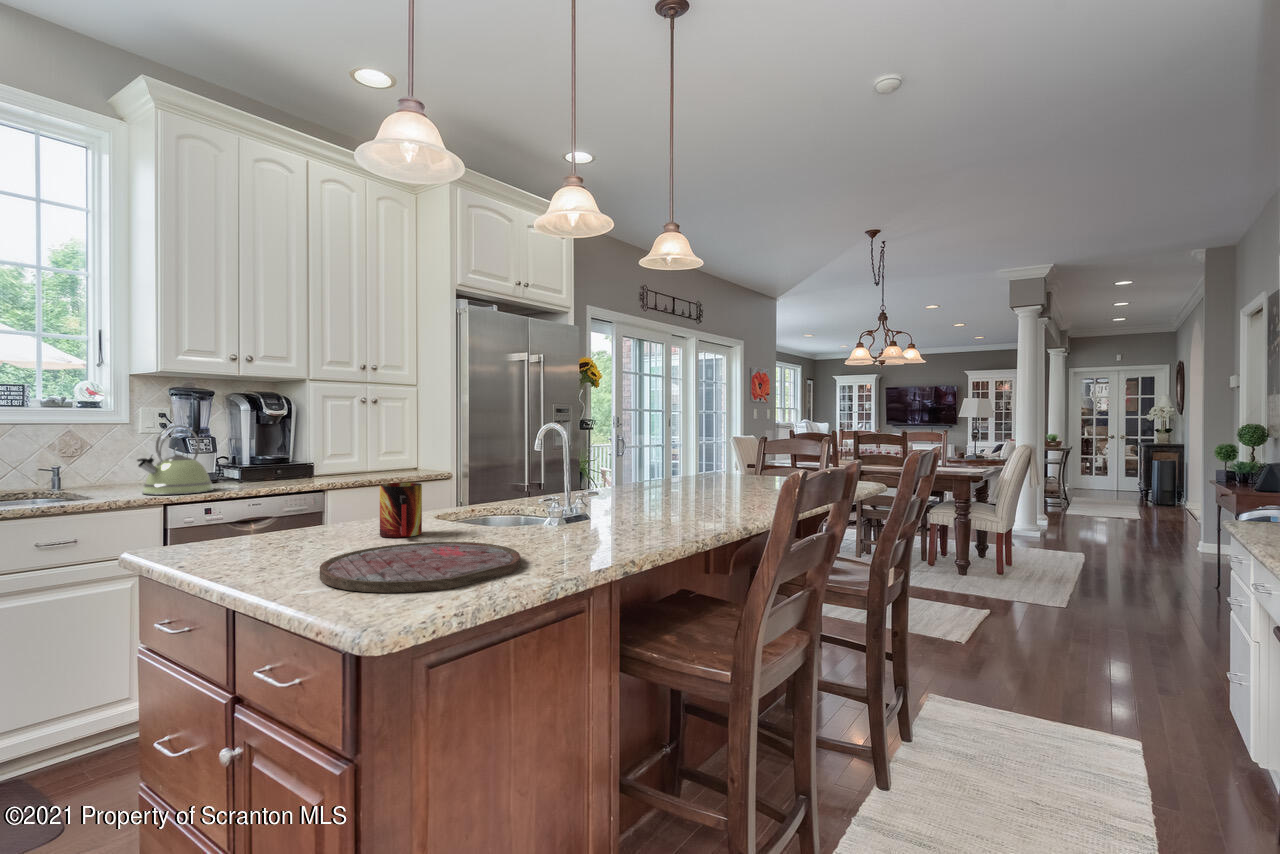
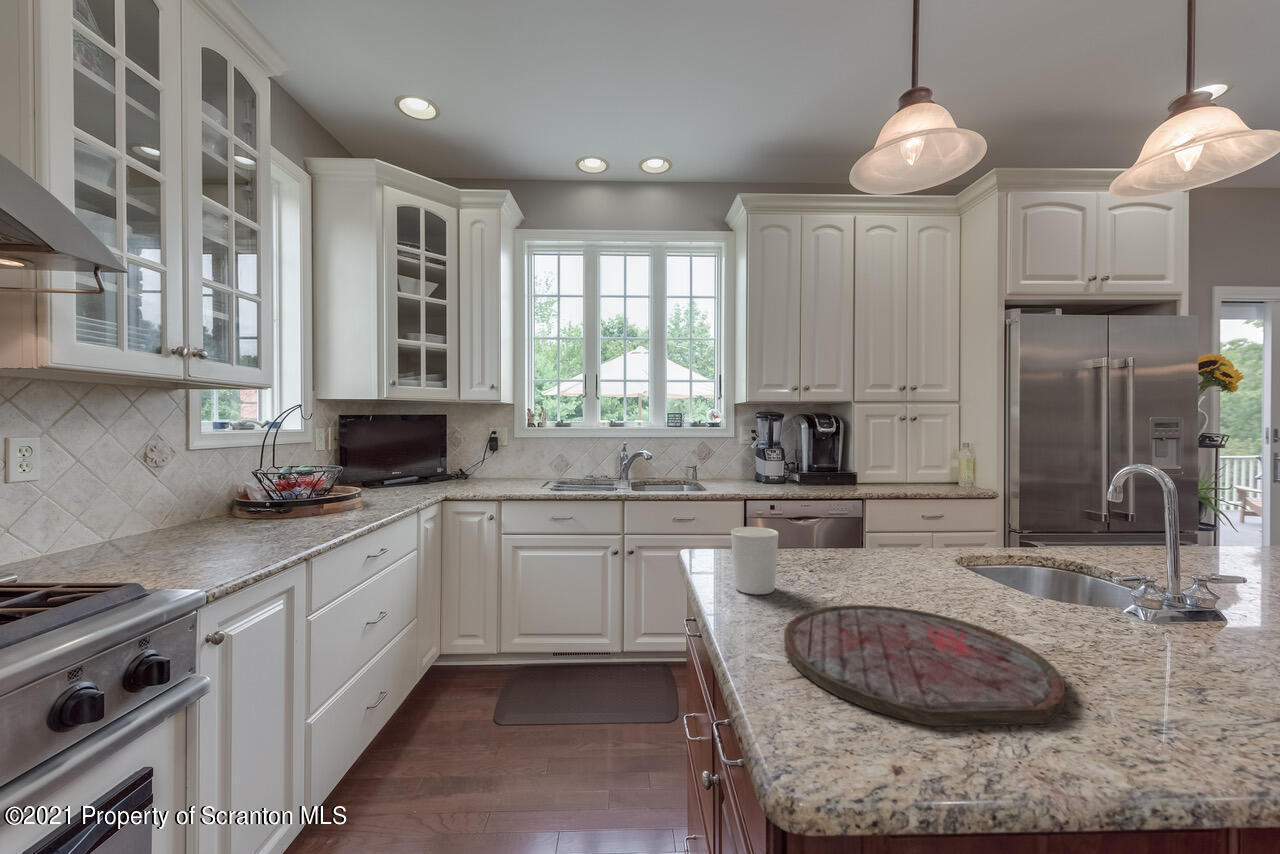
kettle: present [137,425,213,495] -> none [729,441,778,493]
mug: present [380,483,422,538] -> none [882,522,932,589]
candle holder: none [229,497,286,565] -> present [731,527,779,595]

